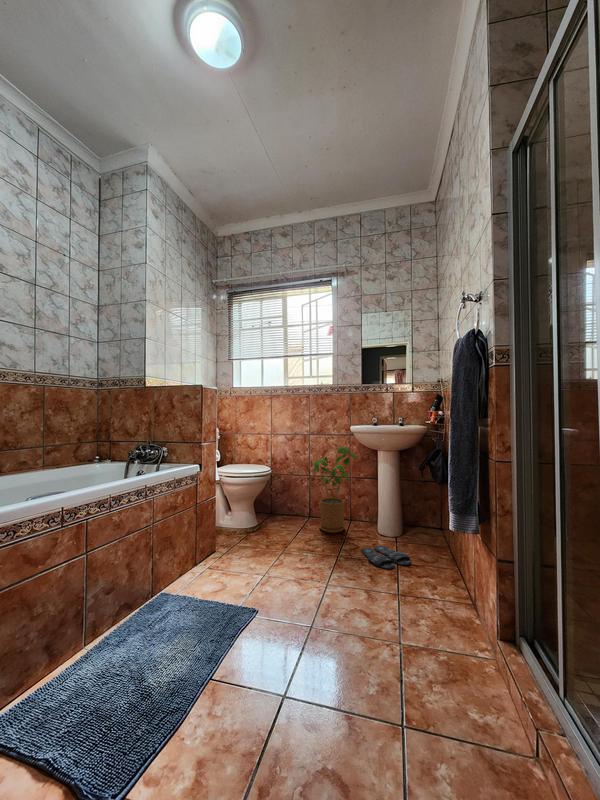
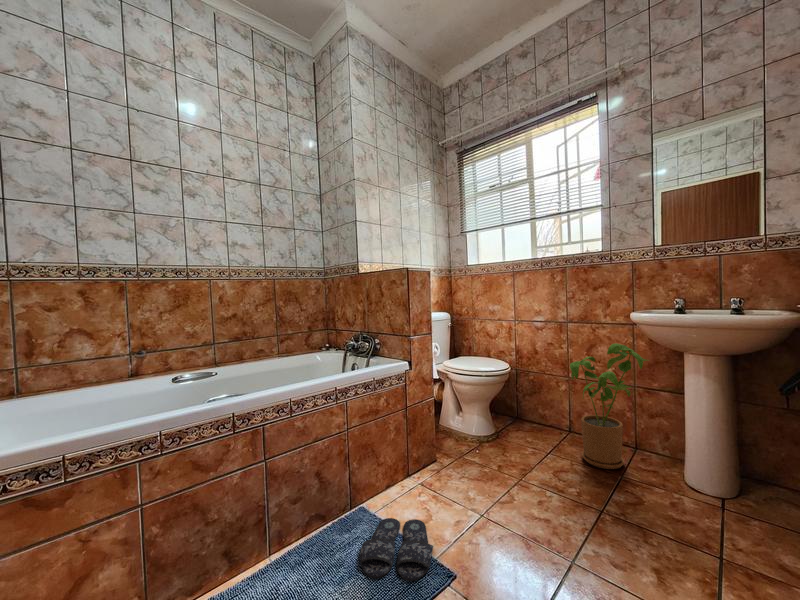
slippers: present [361,546,411,569] -> present [360,518,433,581]

